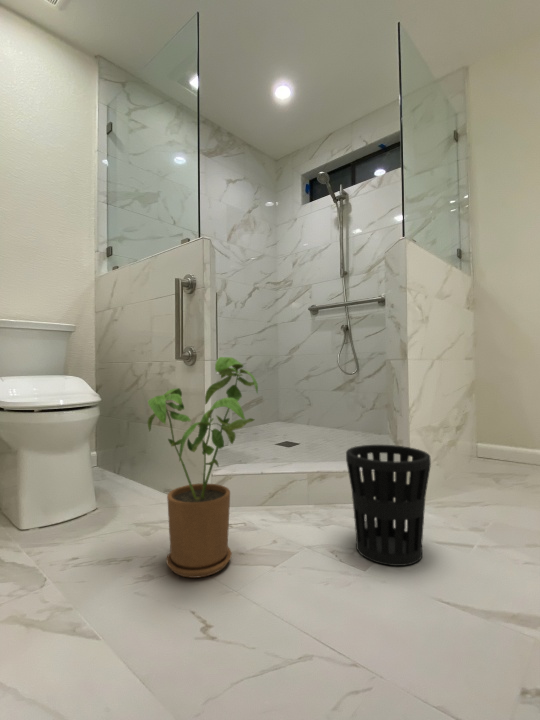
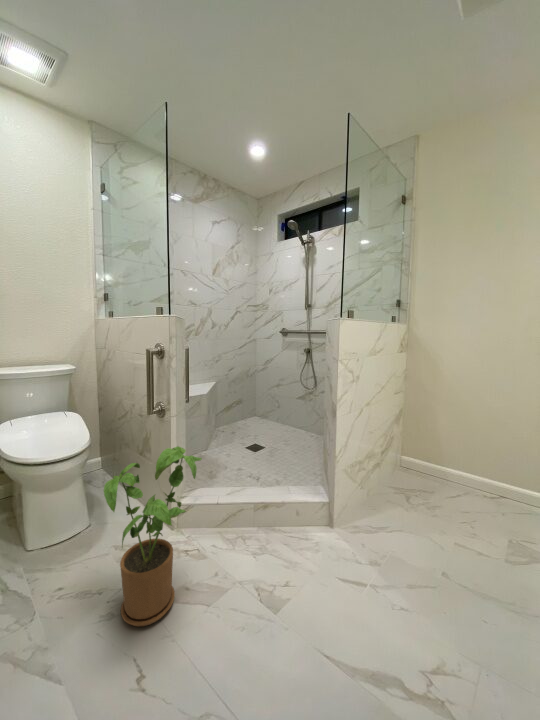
wastebasket: present [346,445,431,566] -> none [269,503,334,615]

